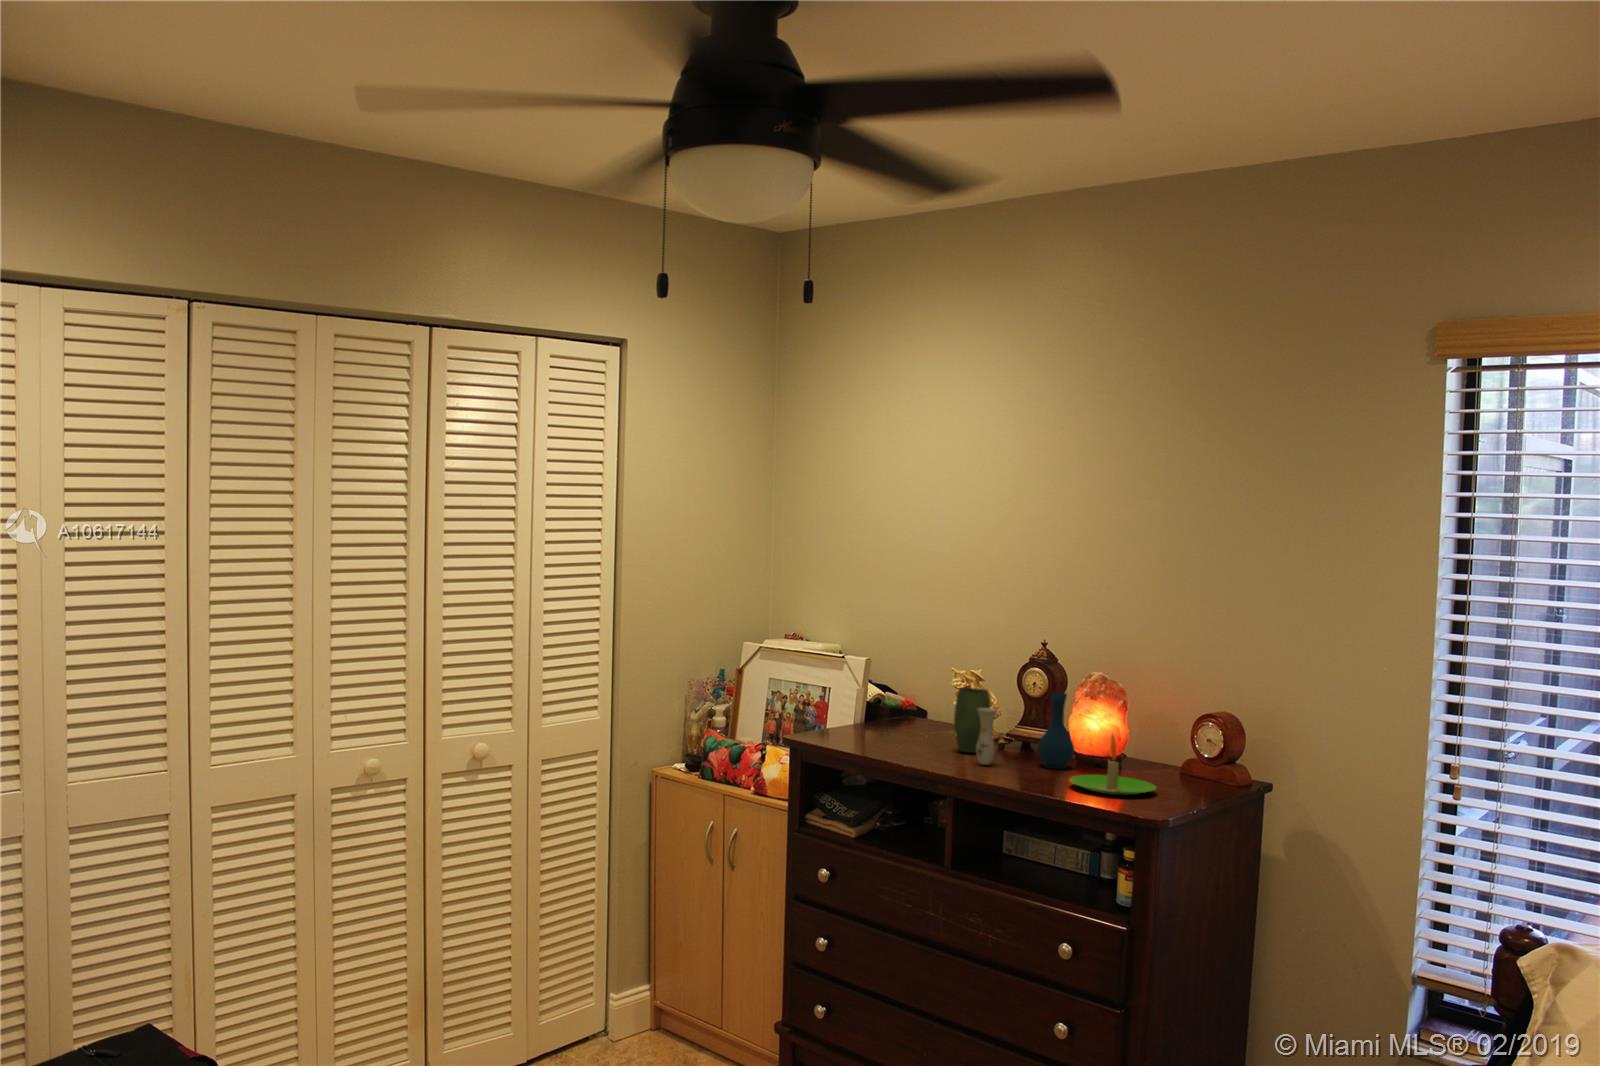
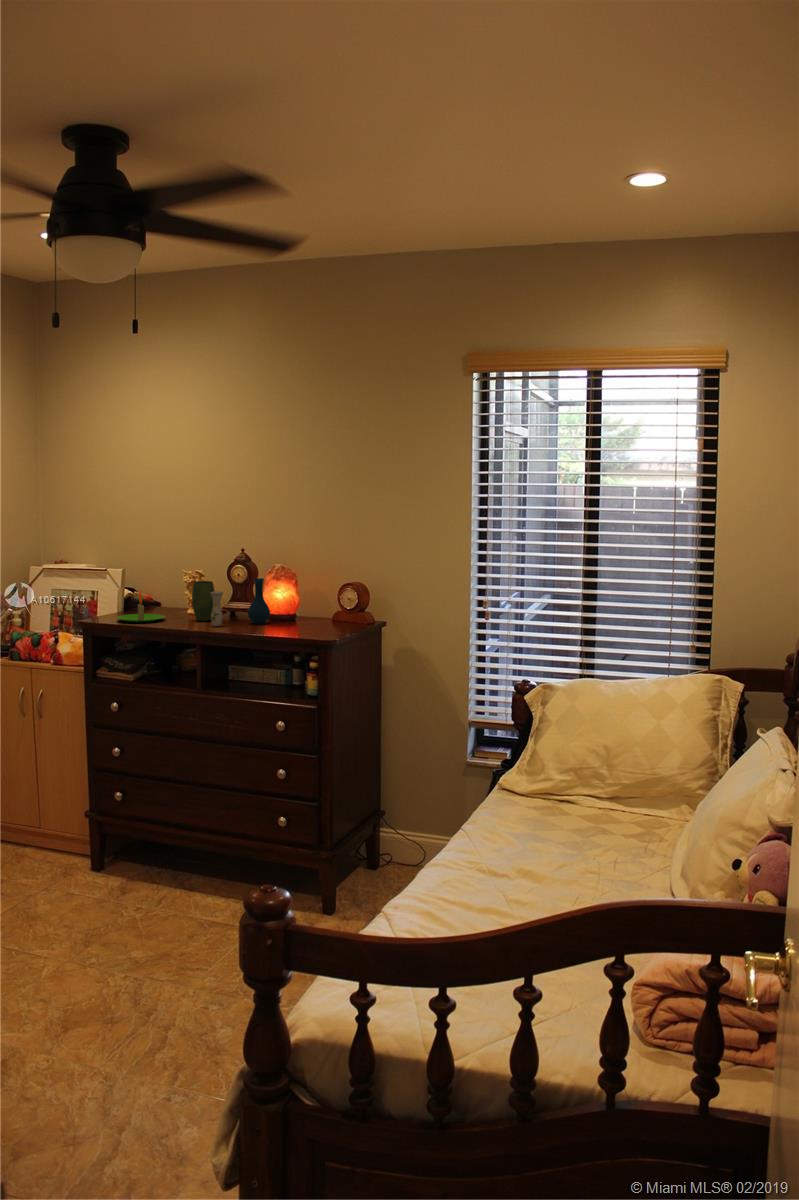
candle: present [1069,735,1156,795] -> present [117,590,165,622]

